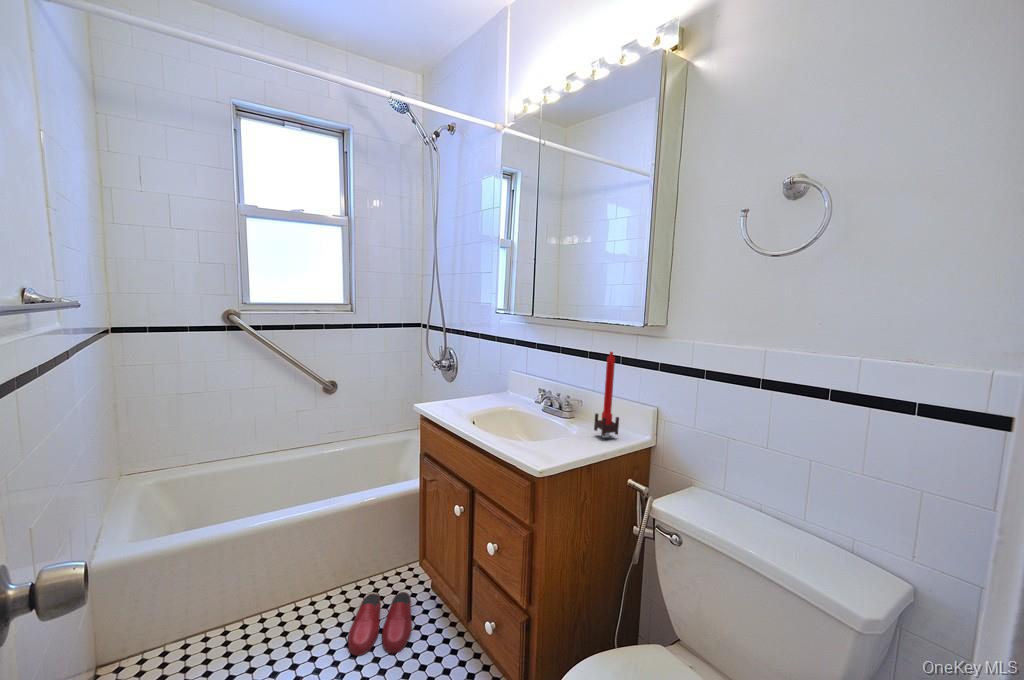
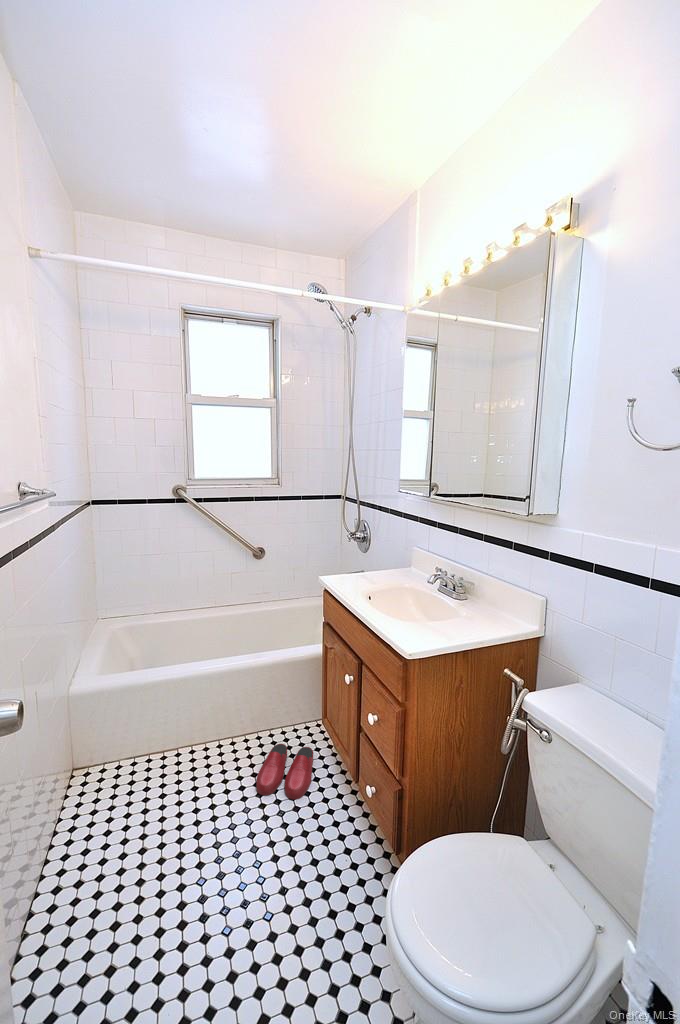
candle: present [594,352,619,438] -> none [481,538,506,624]

